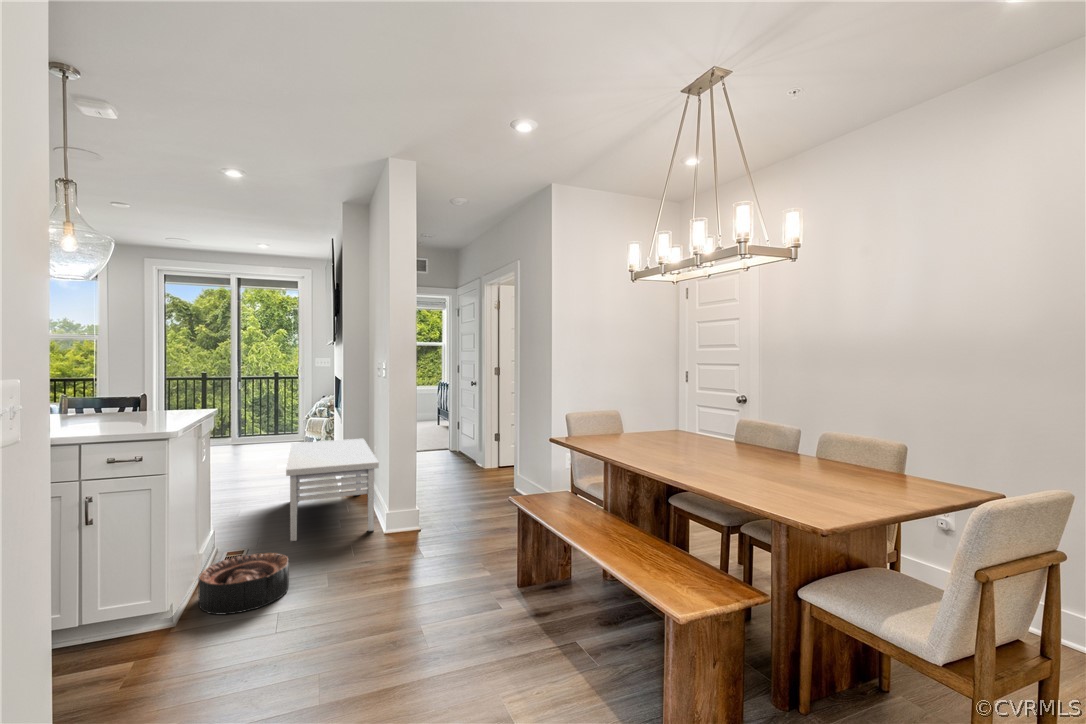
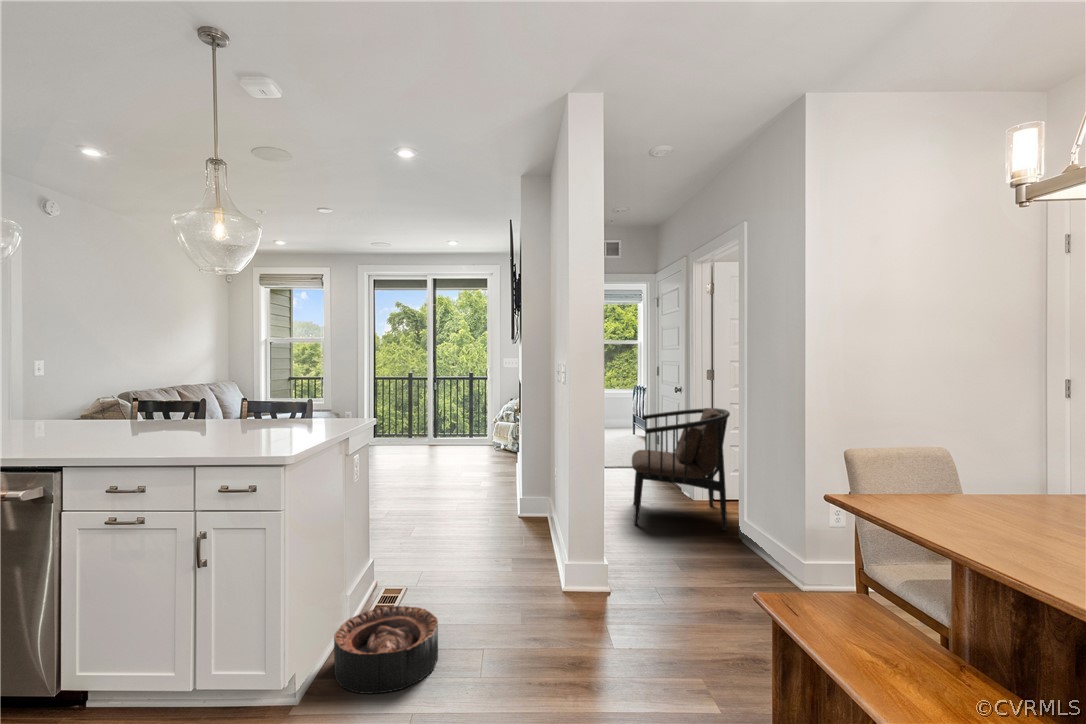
armchair: none [437,397,511,489] -> present [632,408,730,531]
storage bench: present [286,439,379,541] -> none [448,455,557,583]

